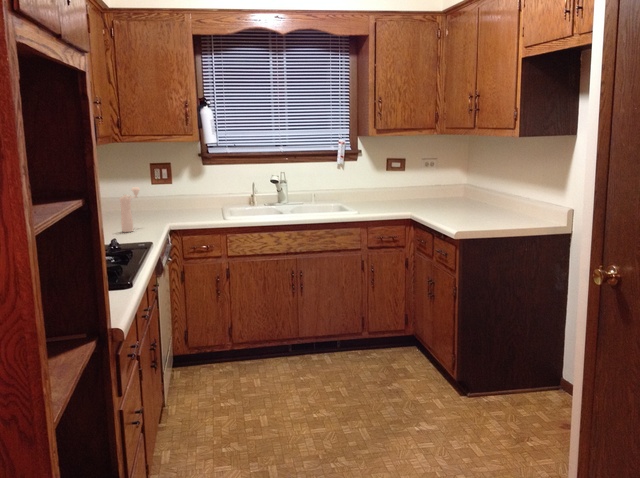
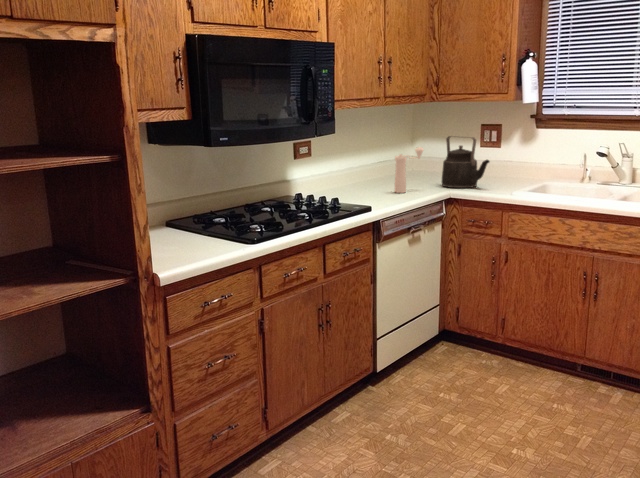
kettle: none [143,175,193,222] -> present [442,136,489,188]

